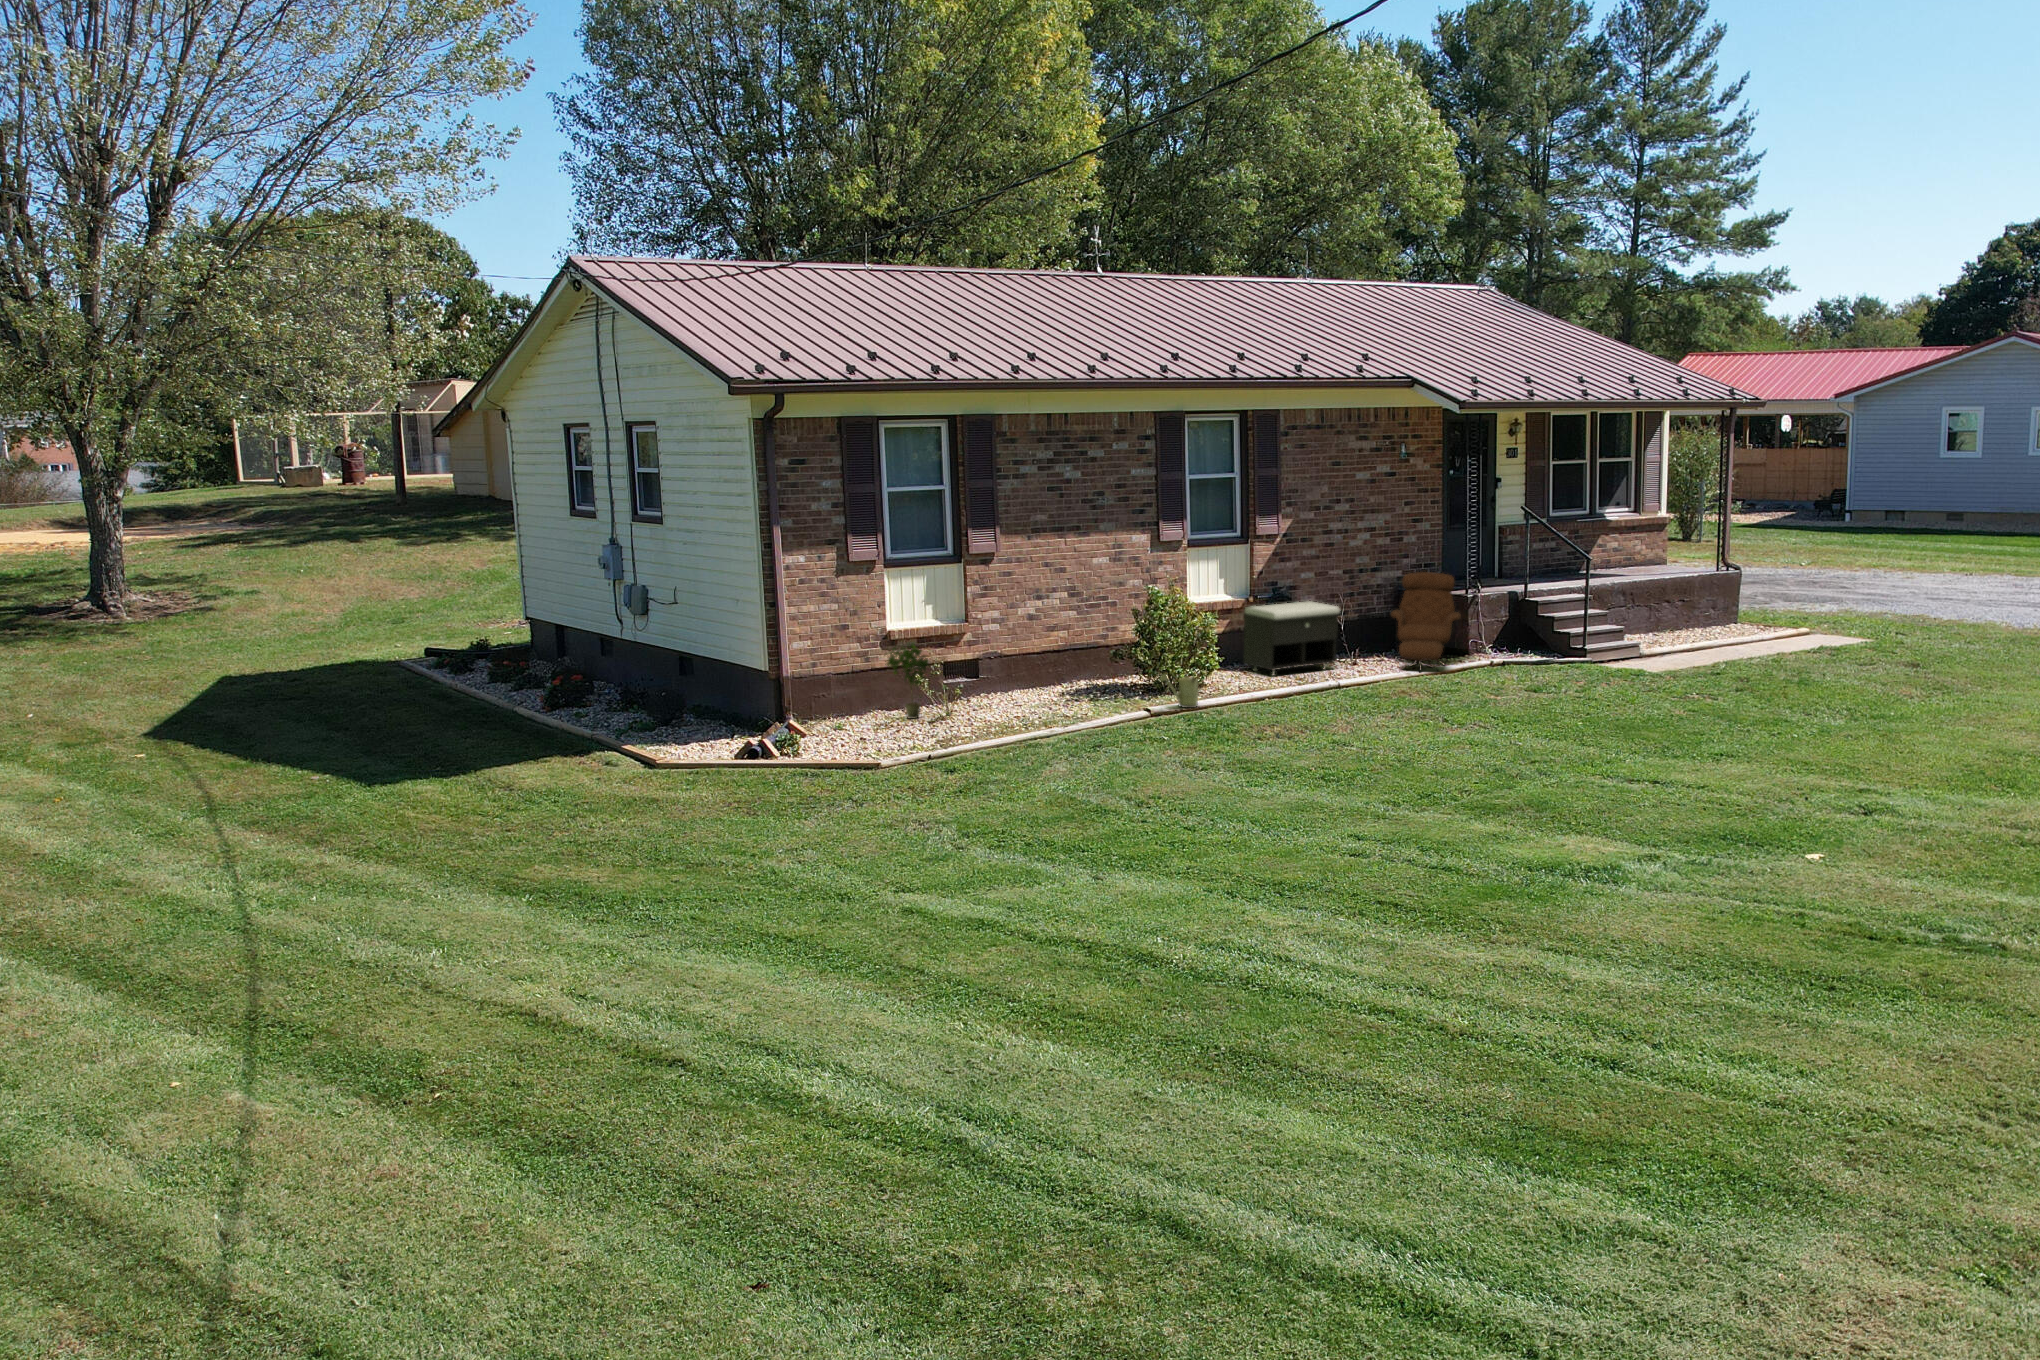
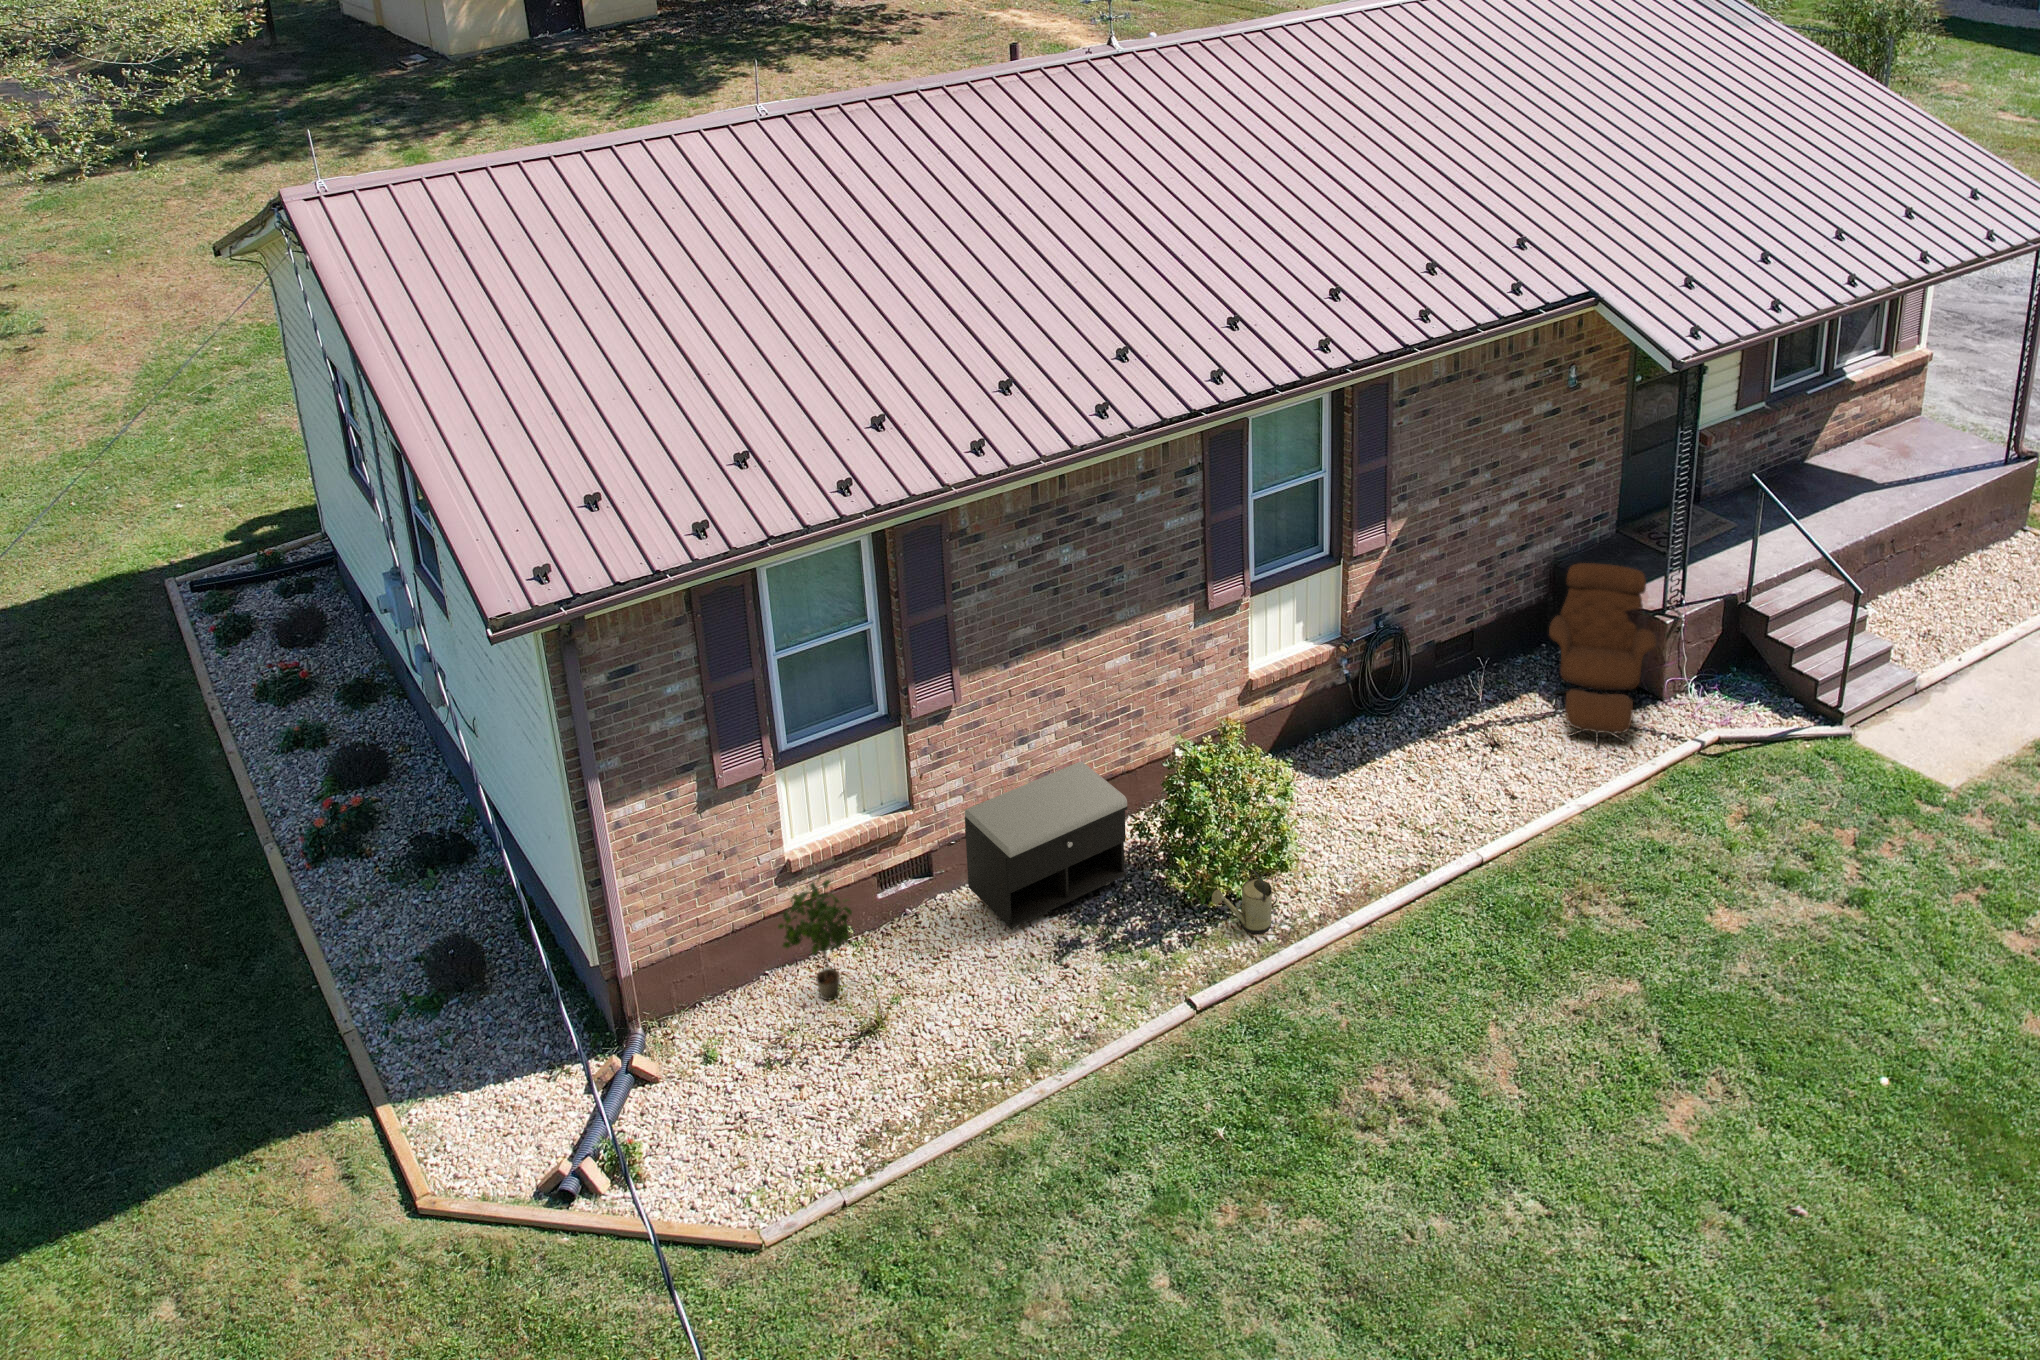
storage bench: present [1244,601,1340,675] -> present [965,761,1127,929]

